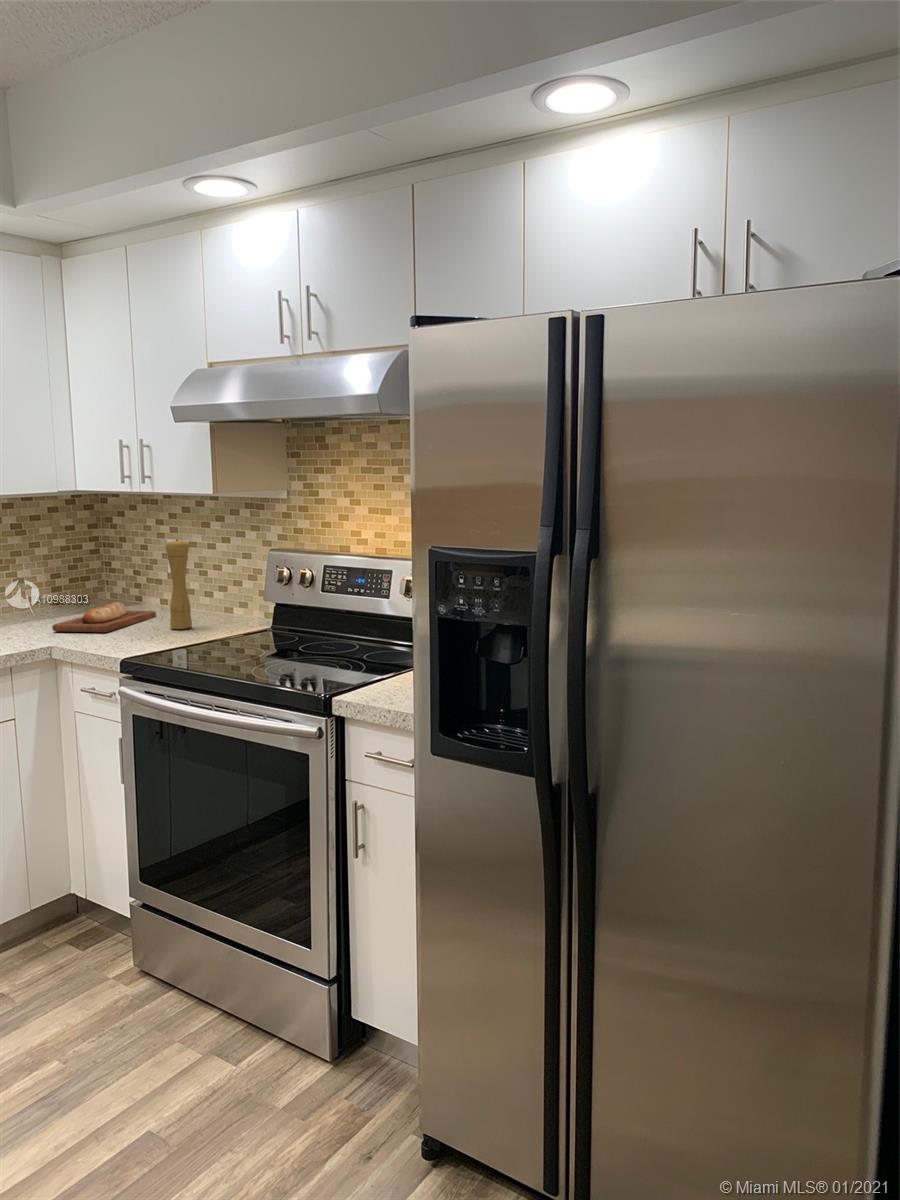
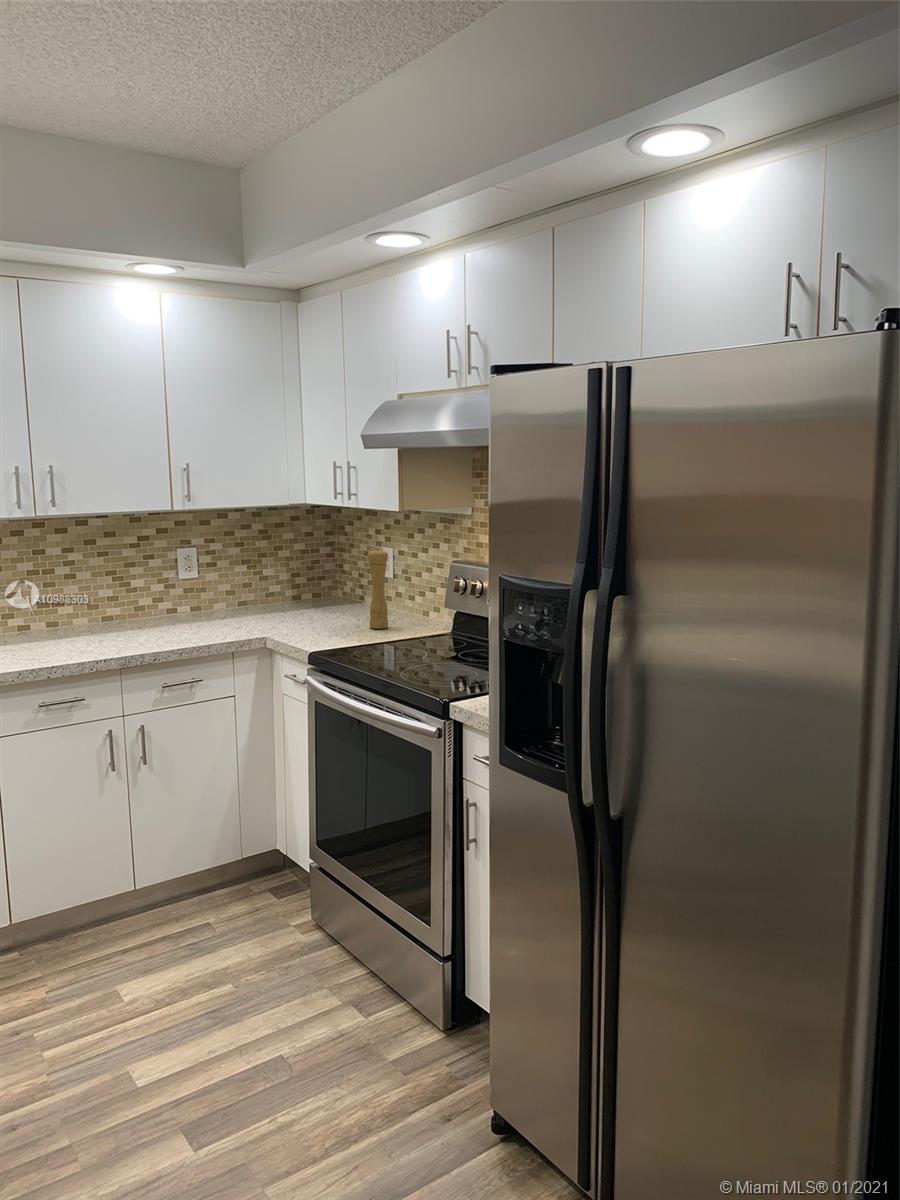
bread loaf: present [52,602,156,632] -> none [278,601,368,628]

